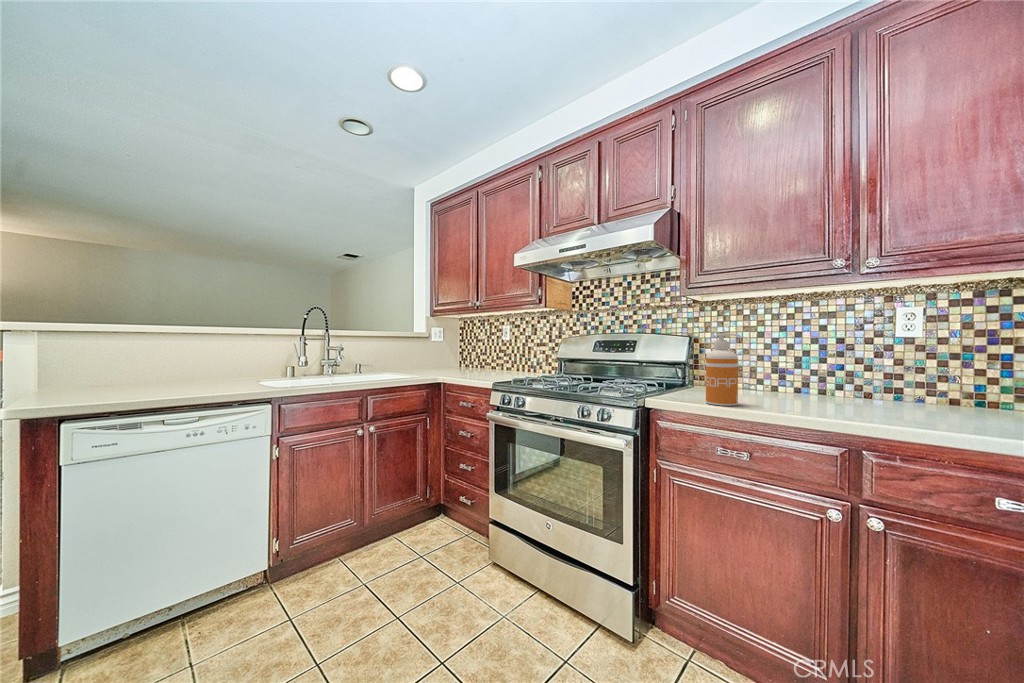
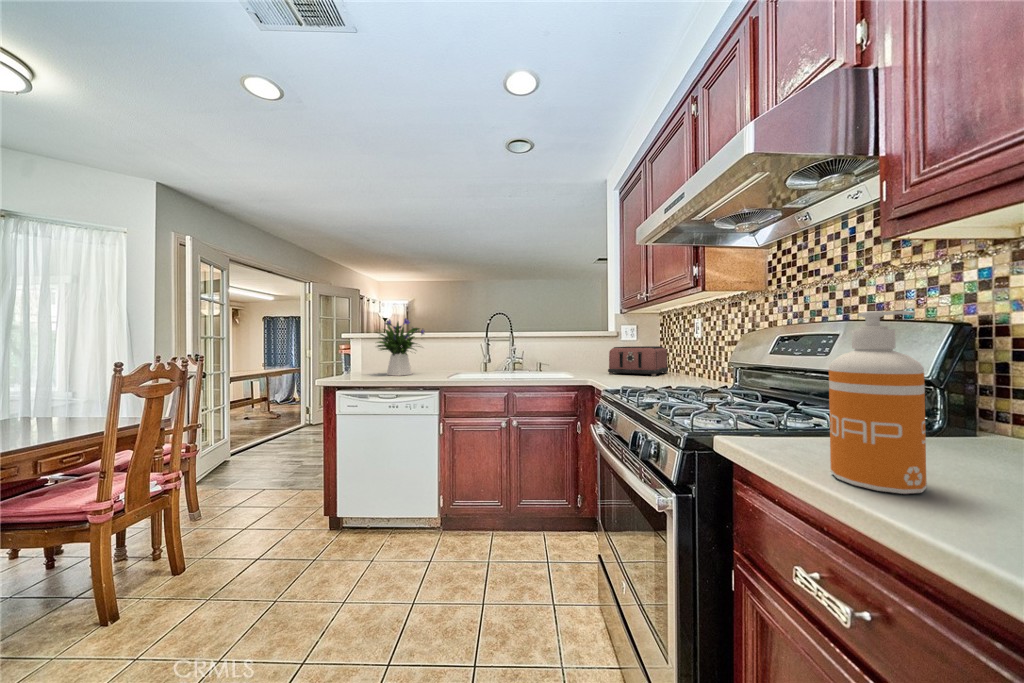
flower arrangement: none [115,300,228,389] -> present [377,318,424,376]
toaster: none [435,347,477,372] -> present [608,346,668,376]

